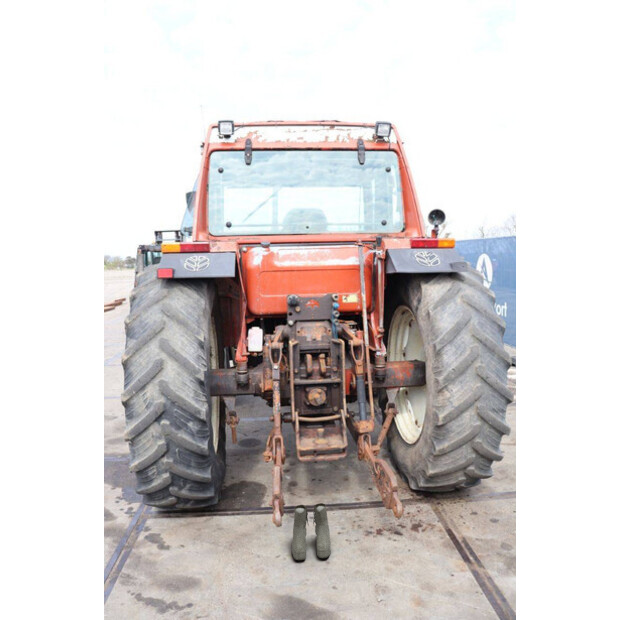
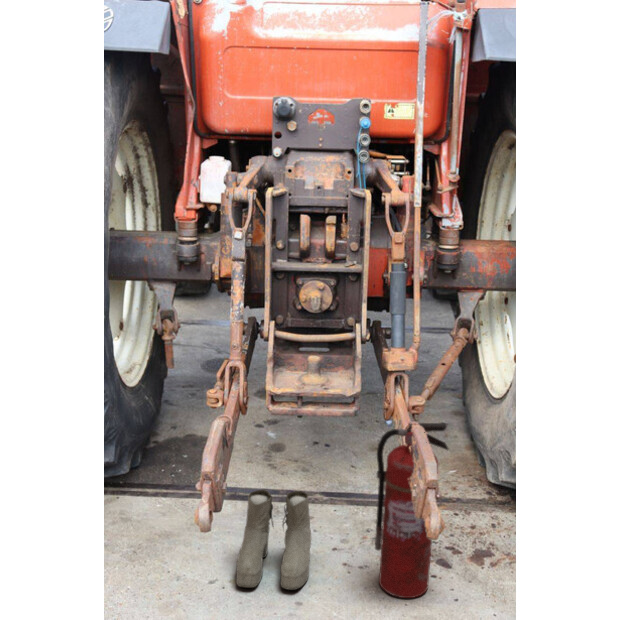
fire extinguisher: none [362,458,399,555] -> present [375,423,448,598]

